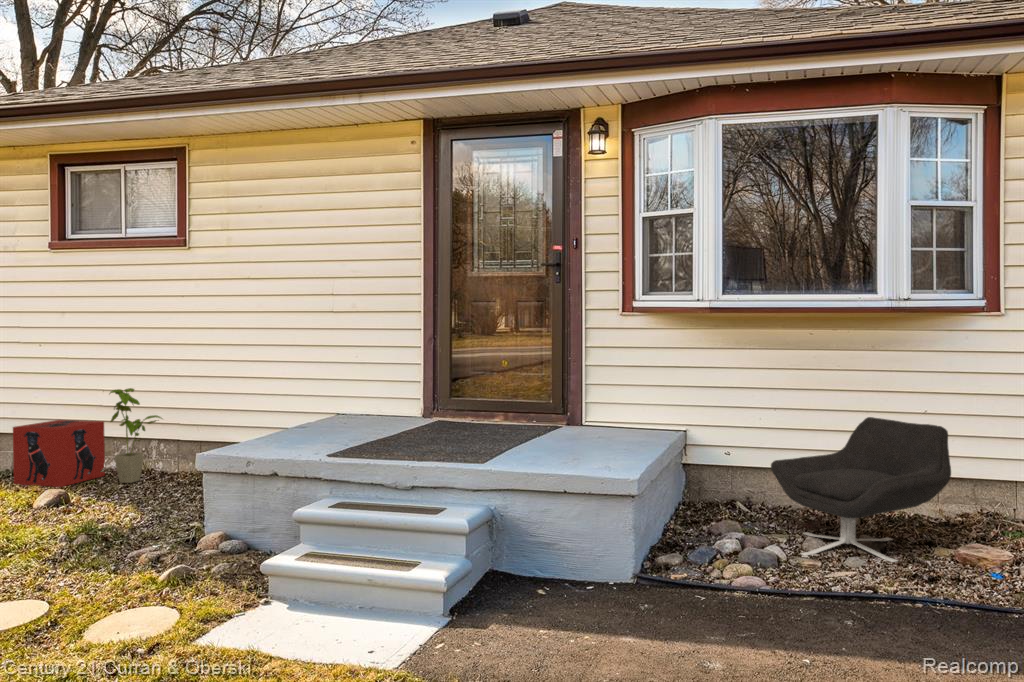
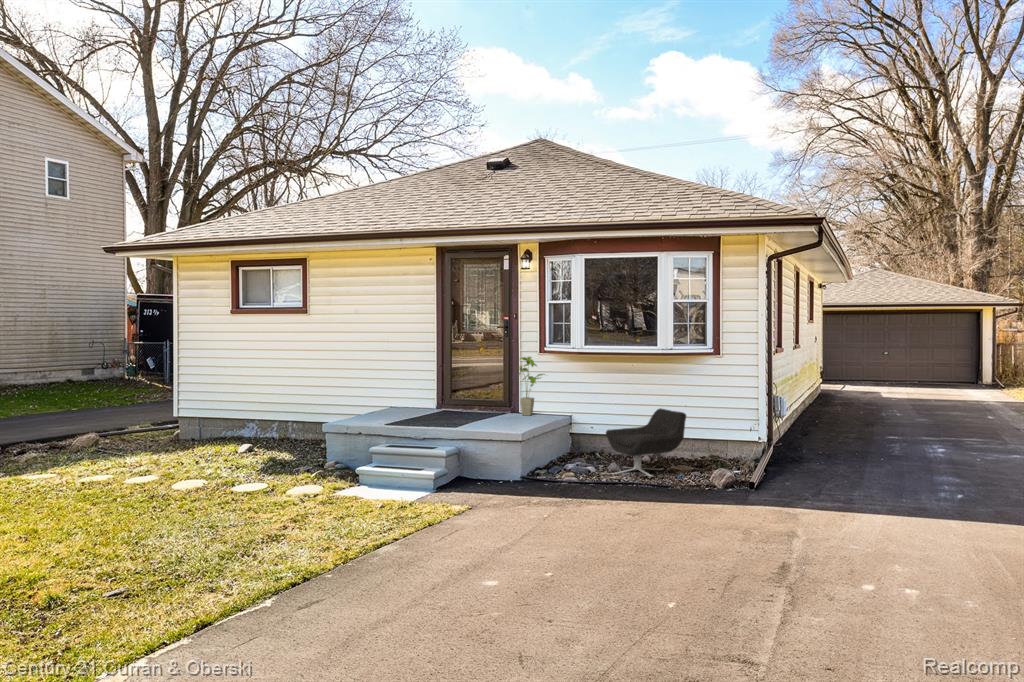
house plant: present [110,388,162,483] -> present [518,357,545,416]
storage box: present [13,420,105,487] -> none [215,409,262,446]

